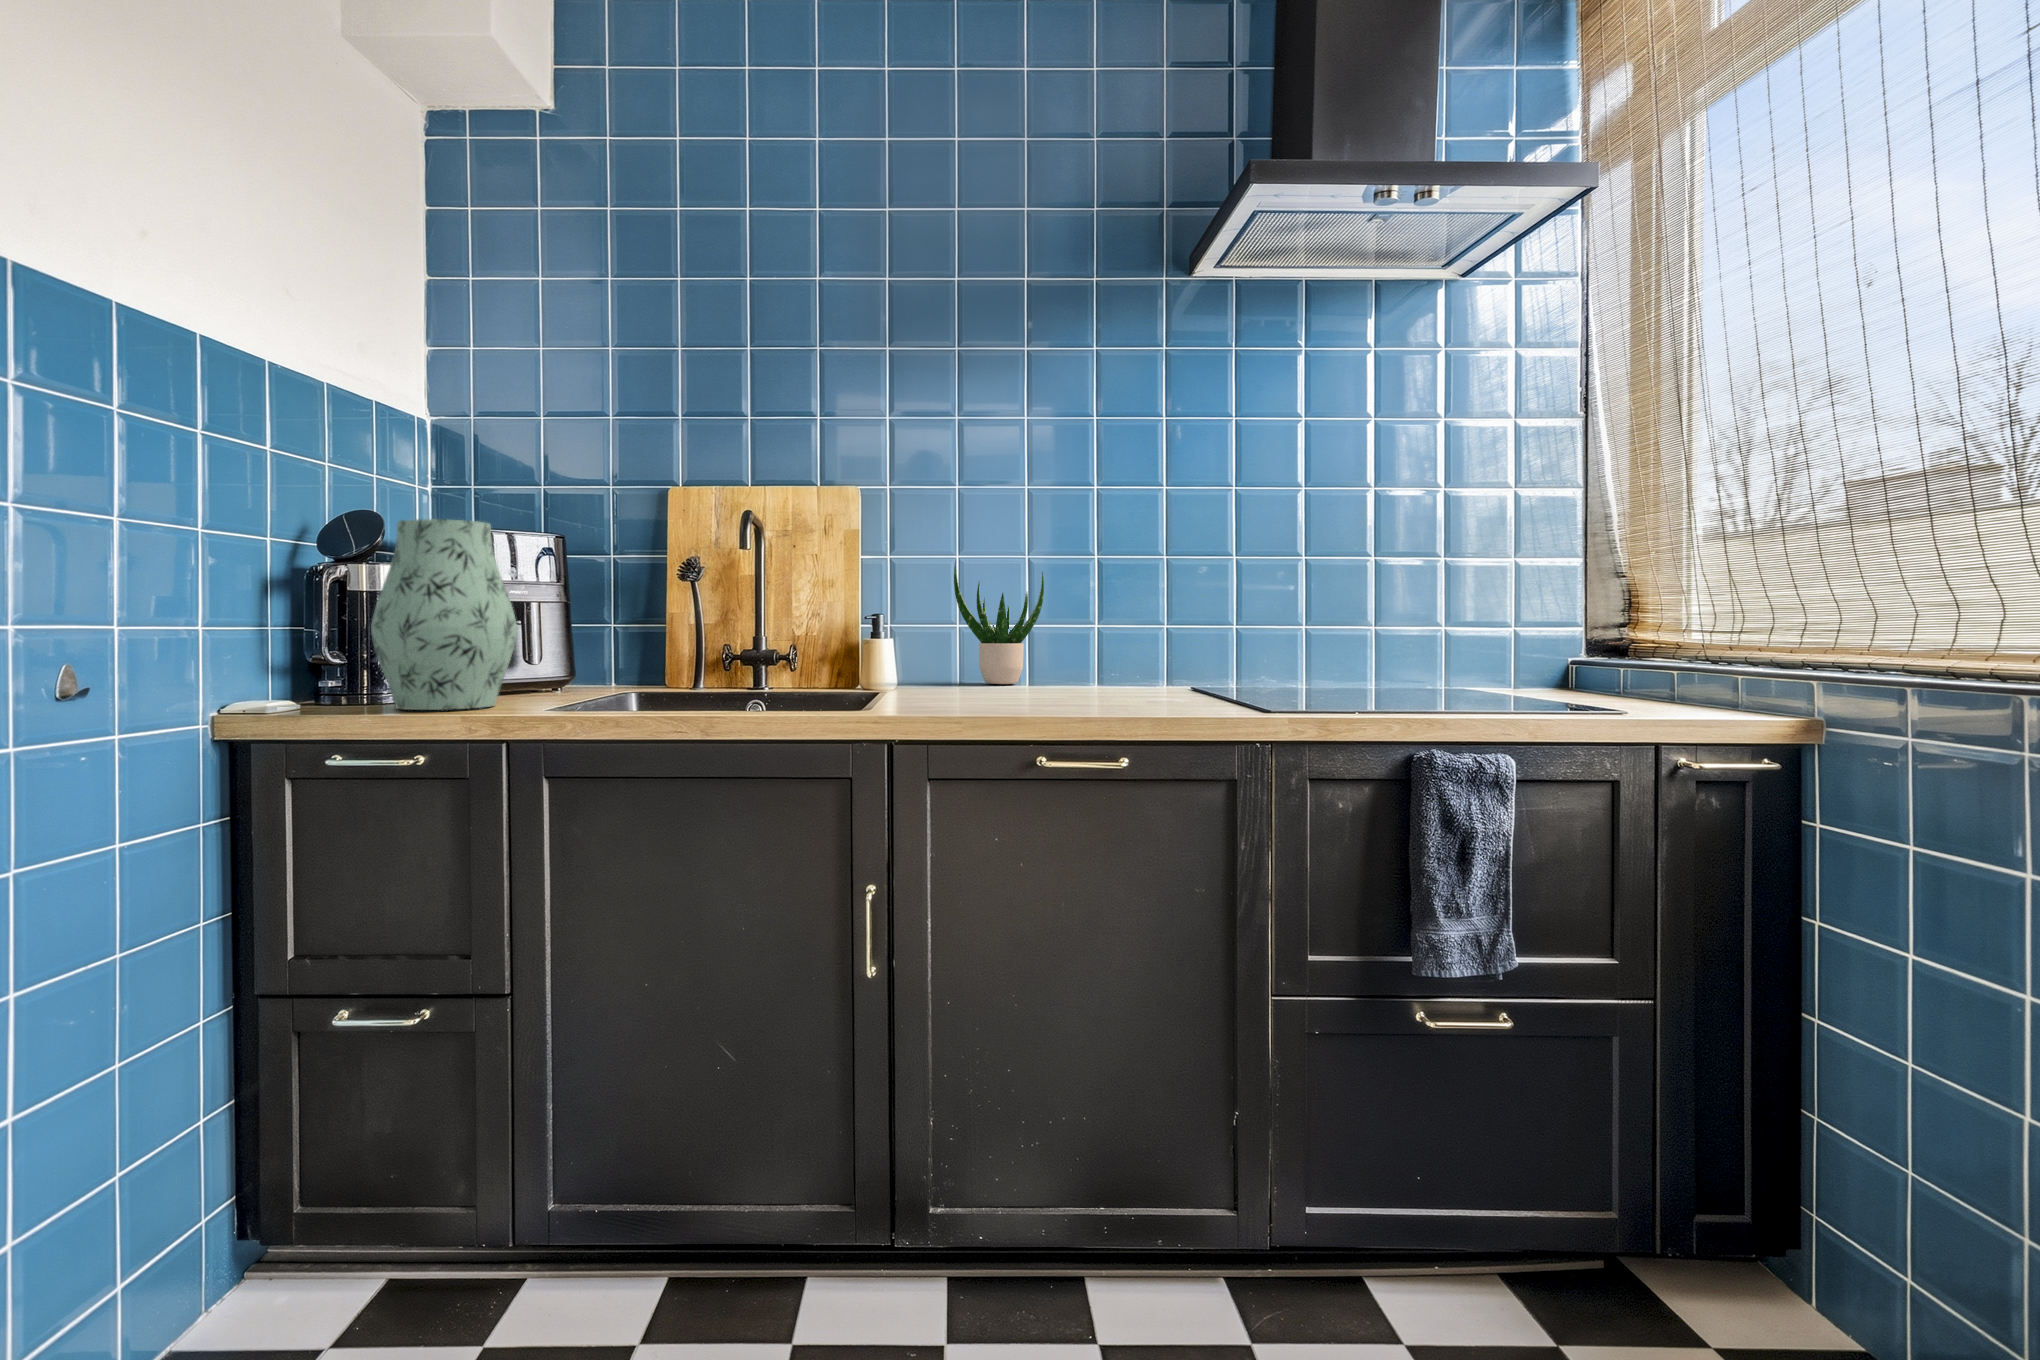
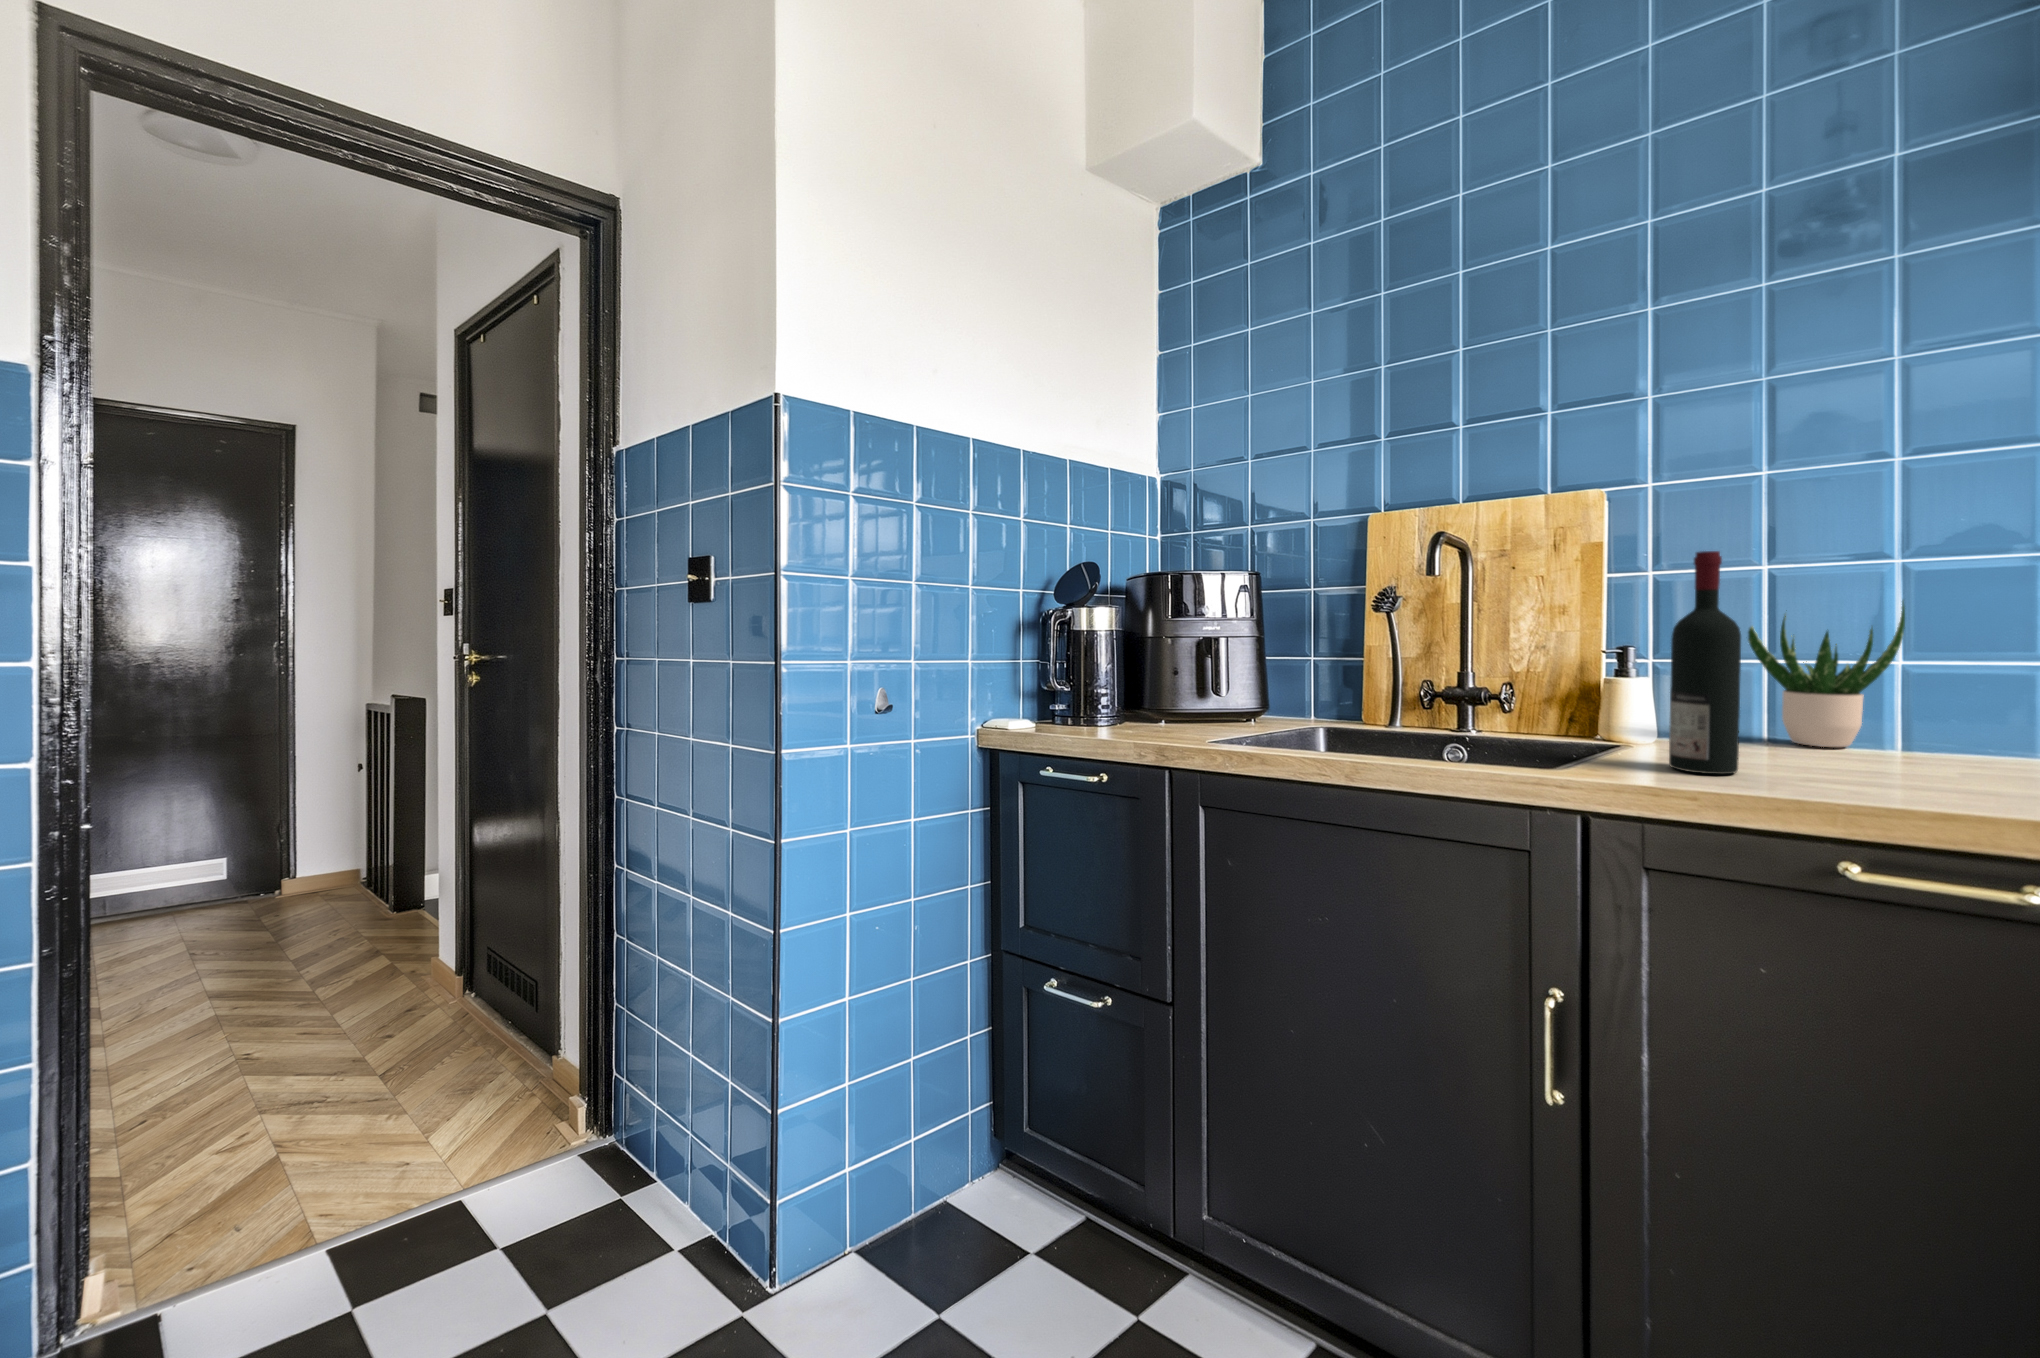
vase: present [371,519,517,710] -> none [1086,570,1207,738]
wine bottle: none [912,525,955,699] -> present [1669,551,1741,774]

